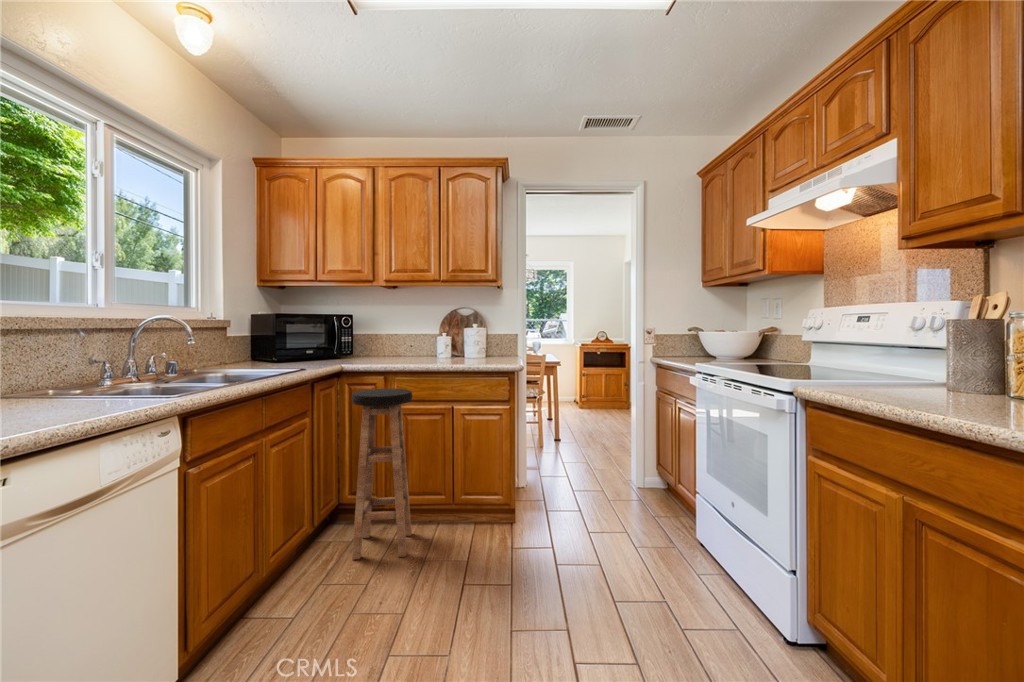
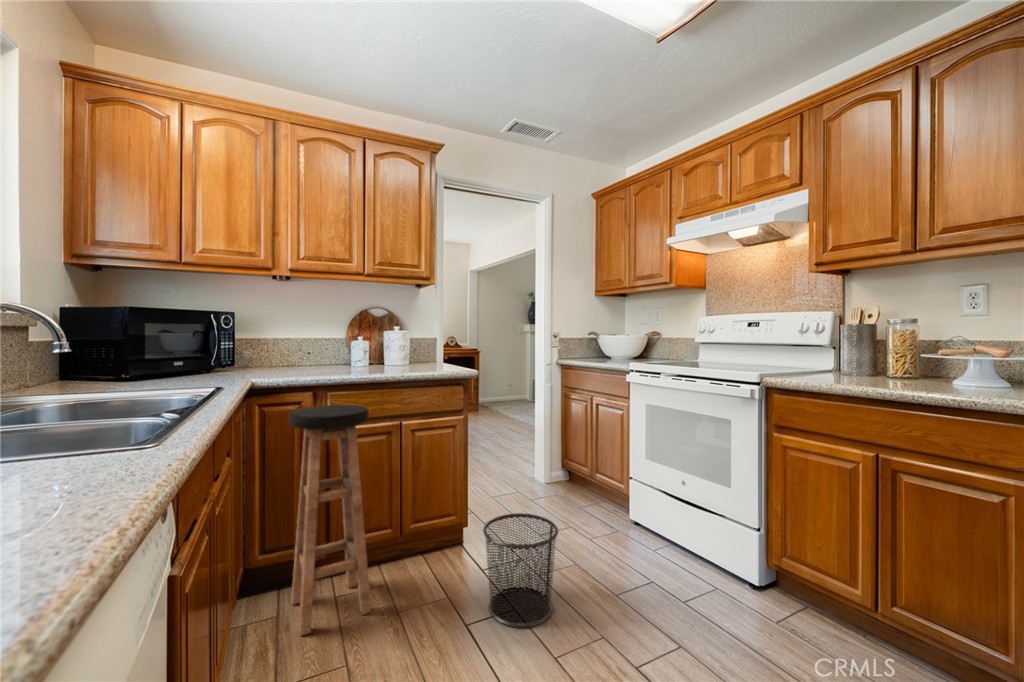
waste bin: none [481,499,551,602] -> present [483,513,558,627]

